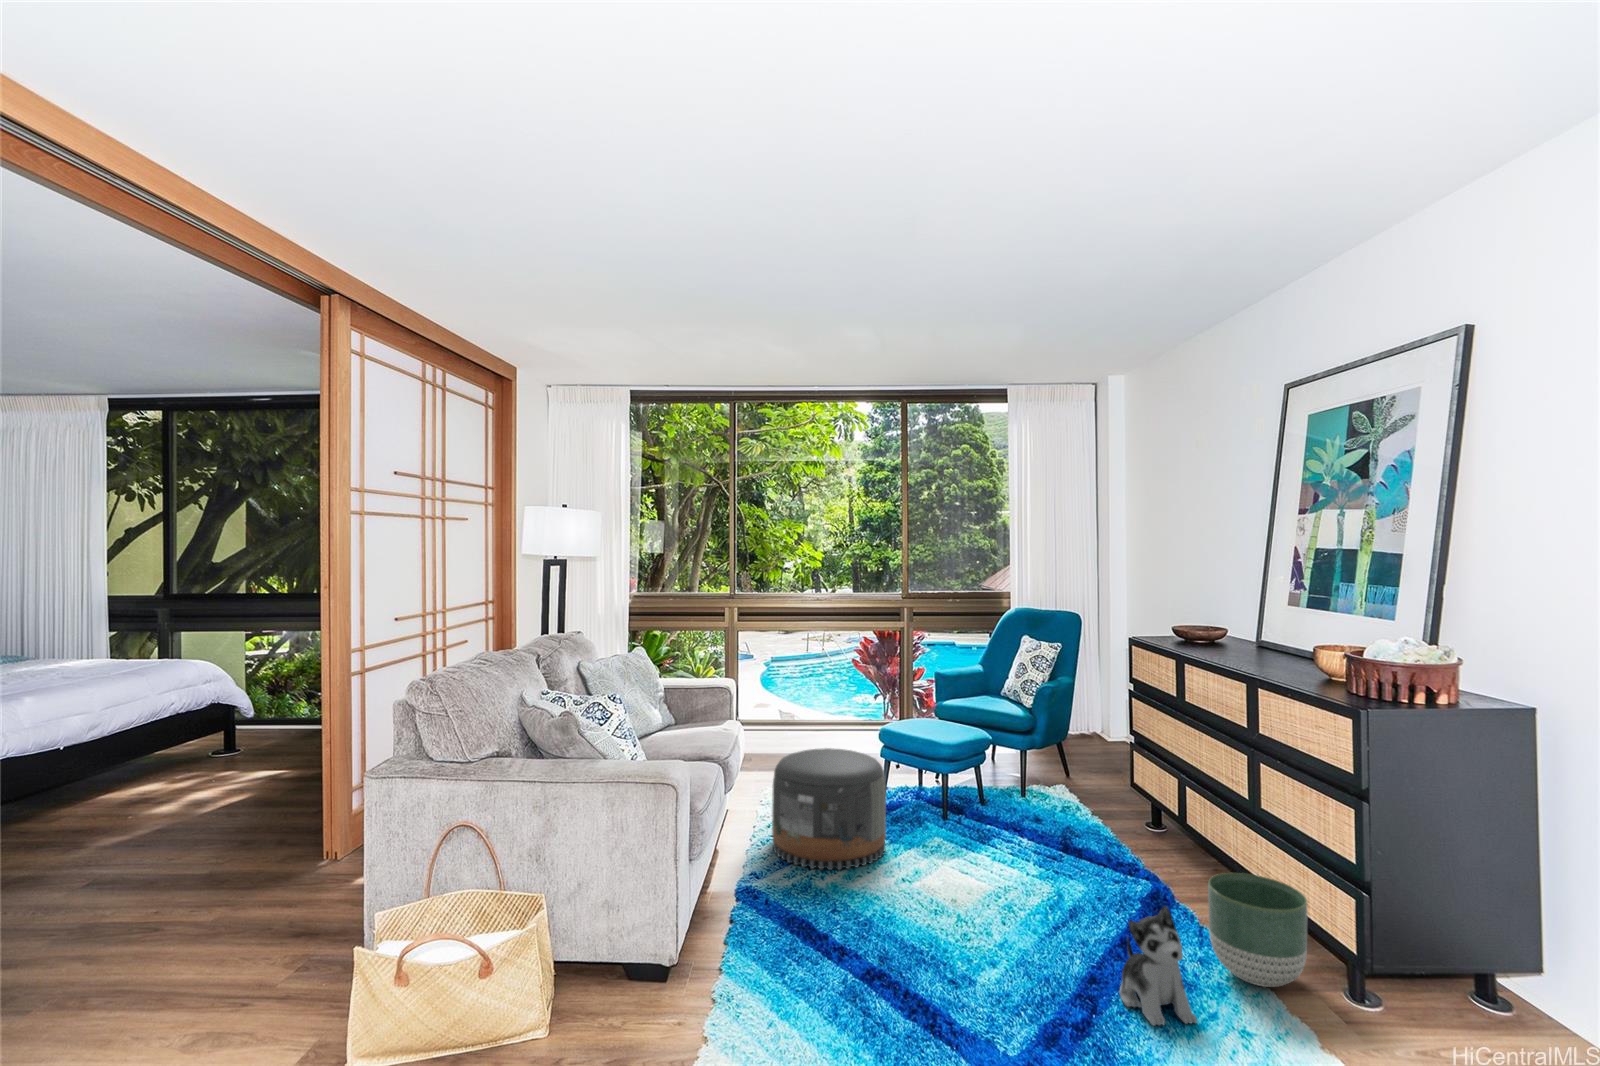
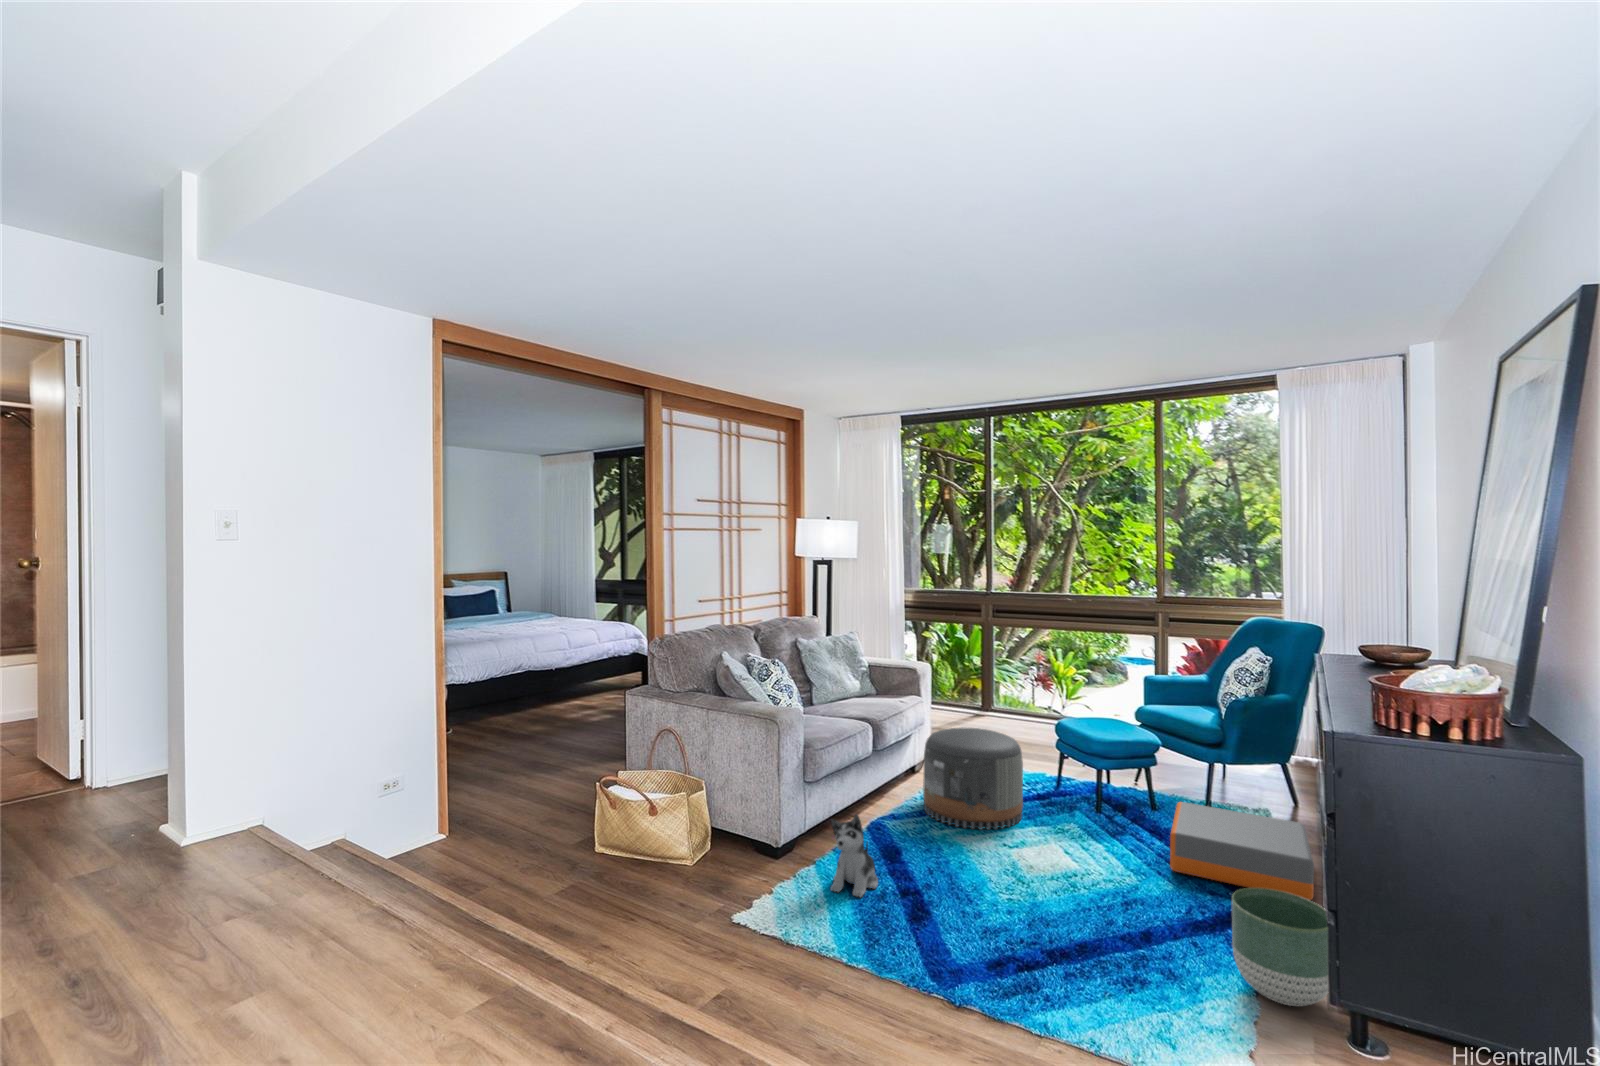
storage box: none [1032,796,1185,873] -> present [1170,802,1314,900]
plush toy: present [1120,906,1197,1026] -> present [831,814,878,897]

